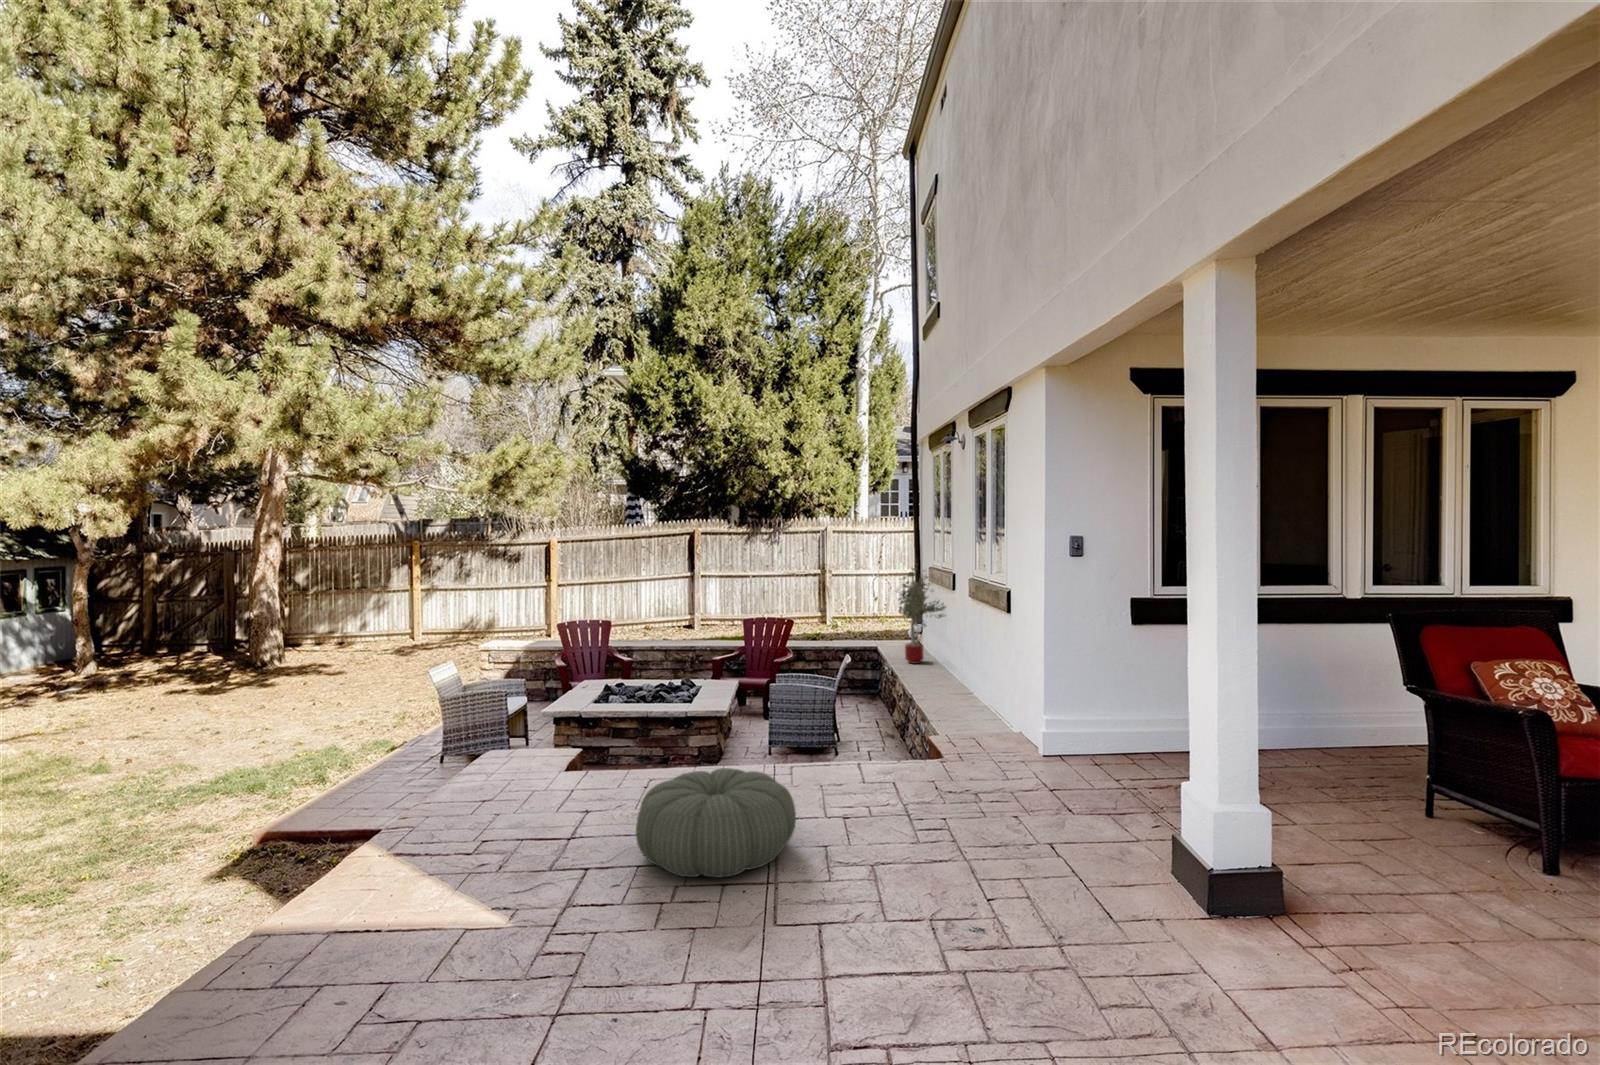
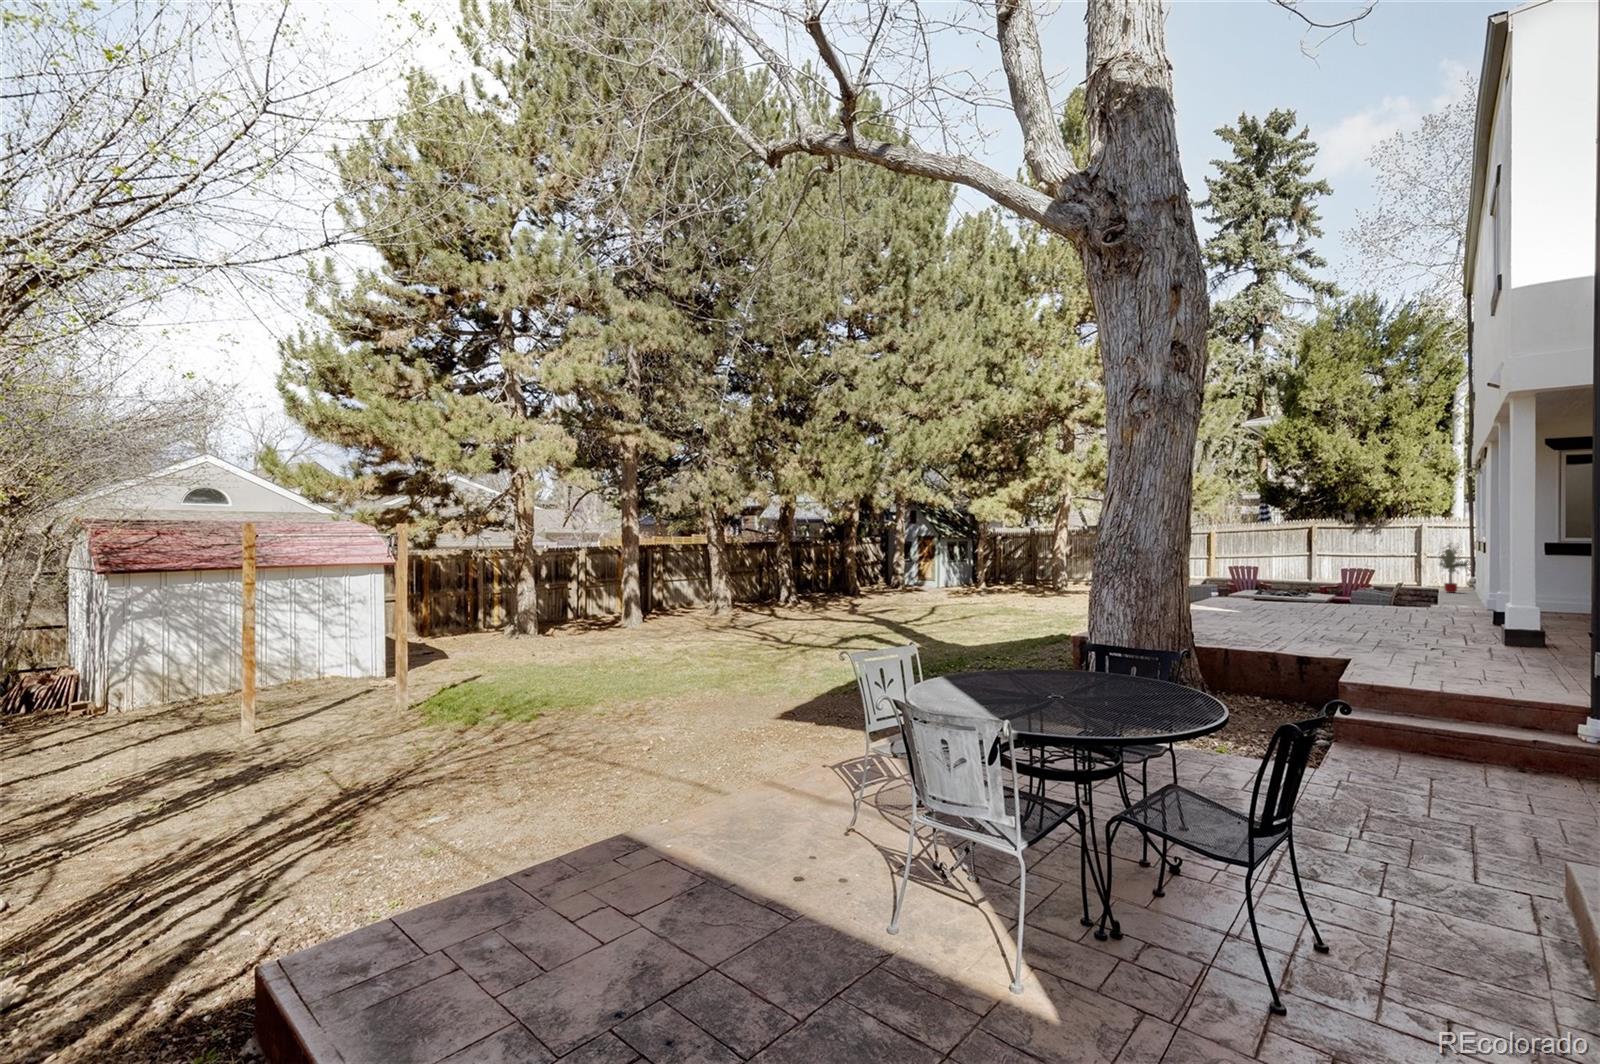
pouf: present [636,768,796,877] -> none [1291,589,1346,610]

